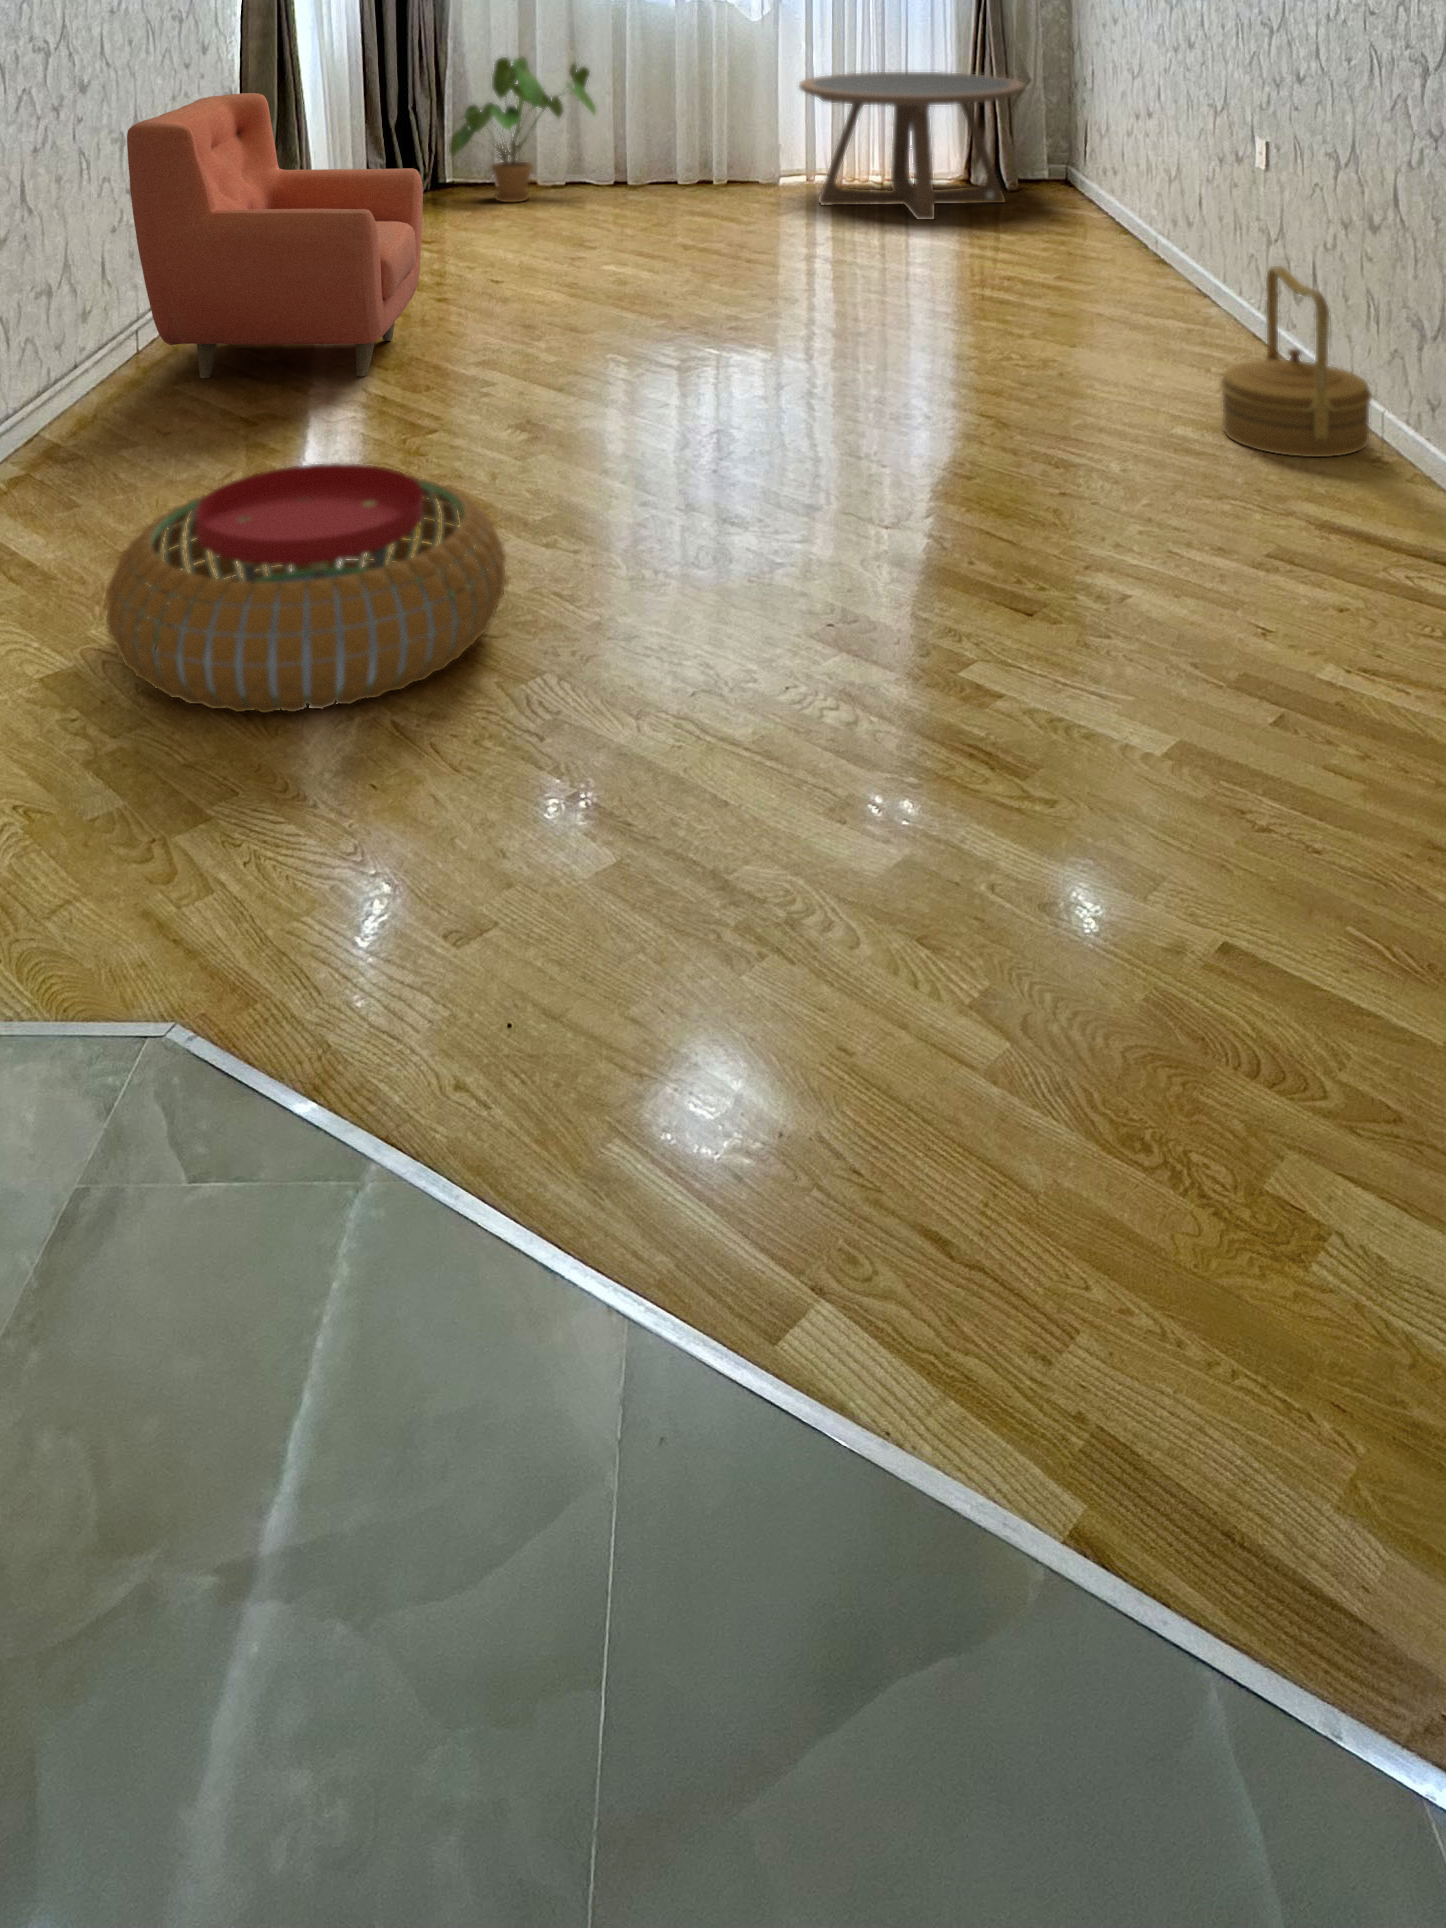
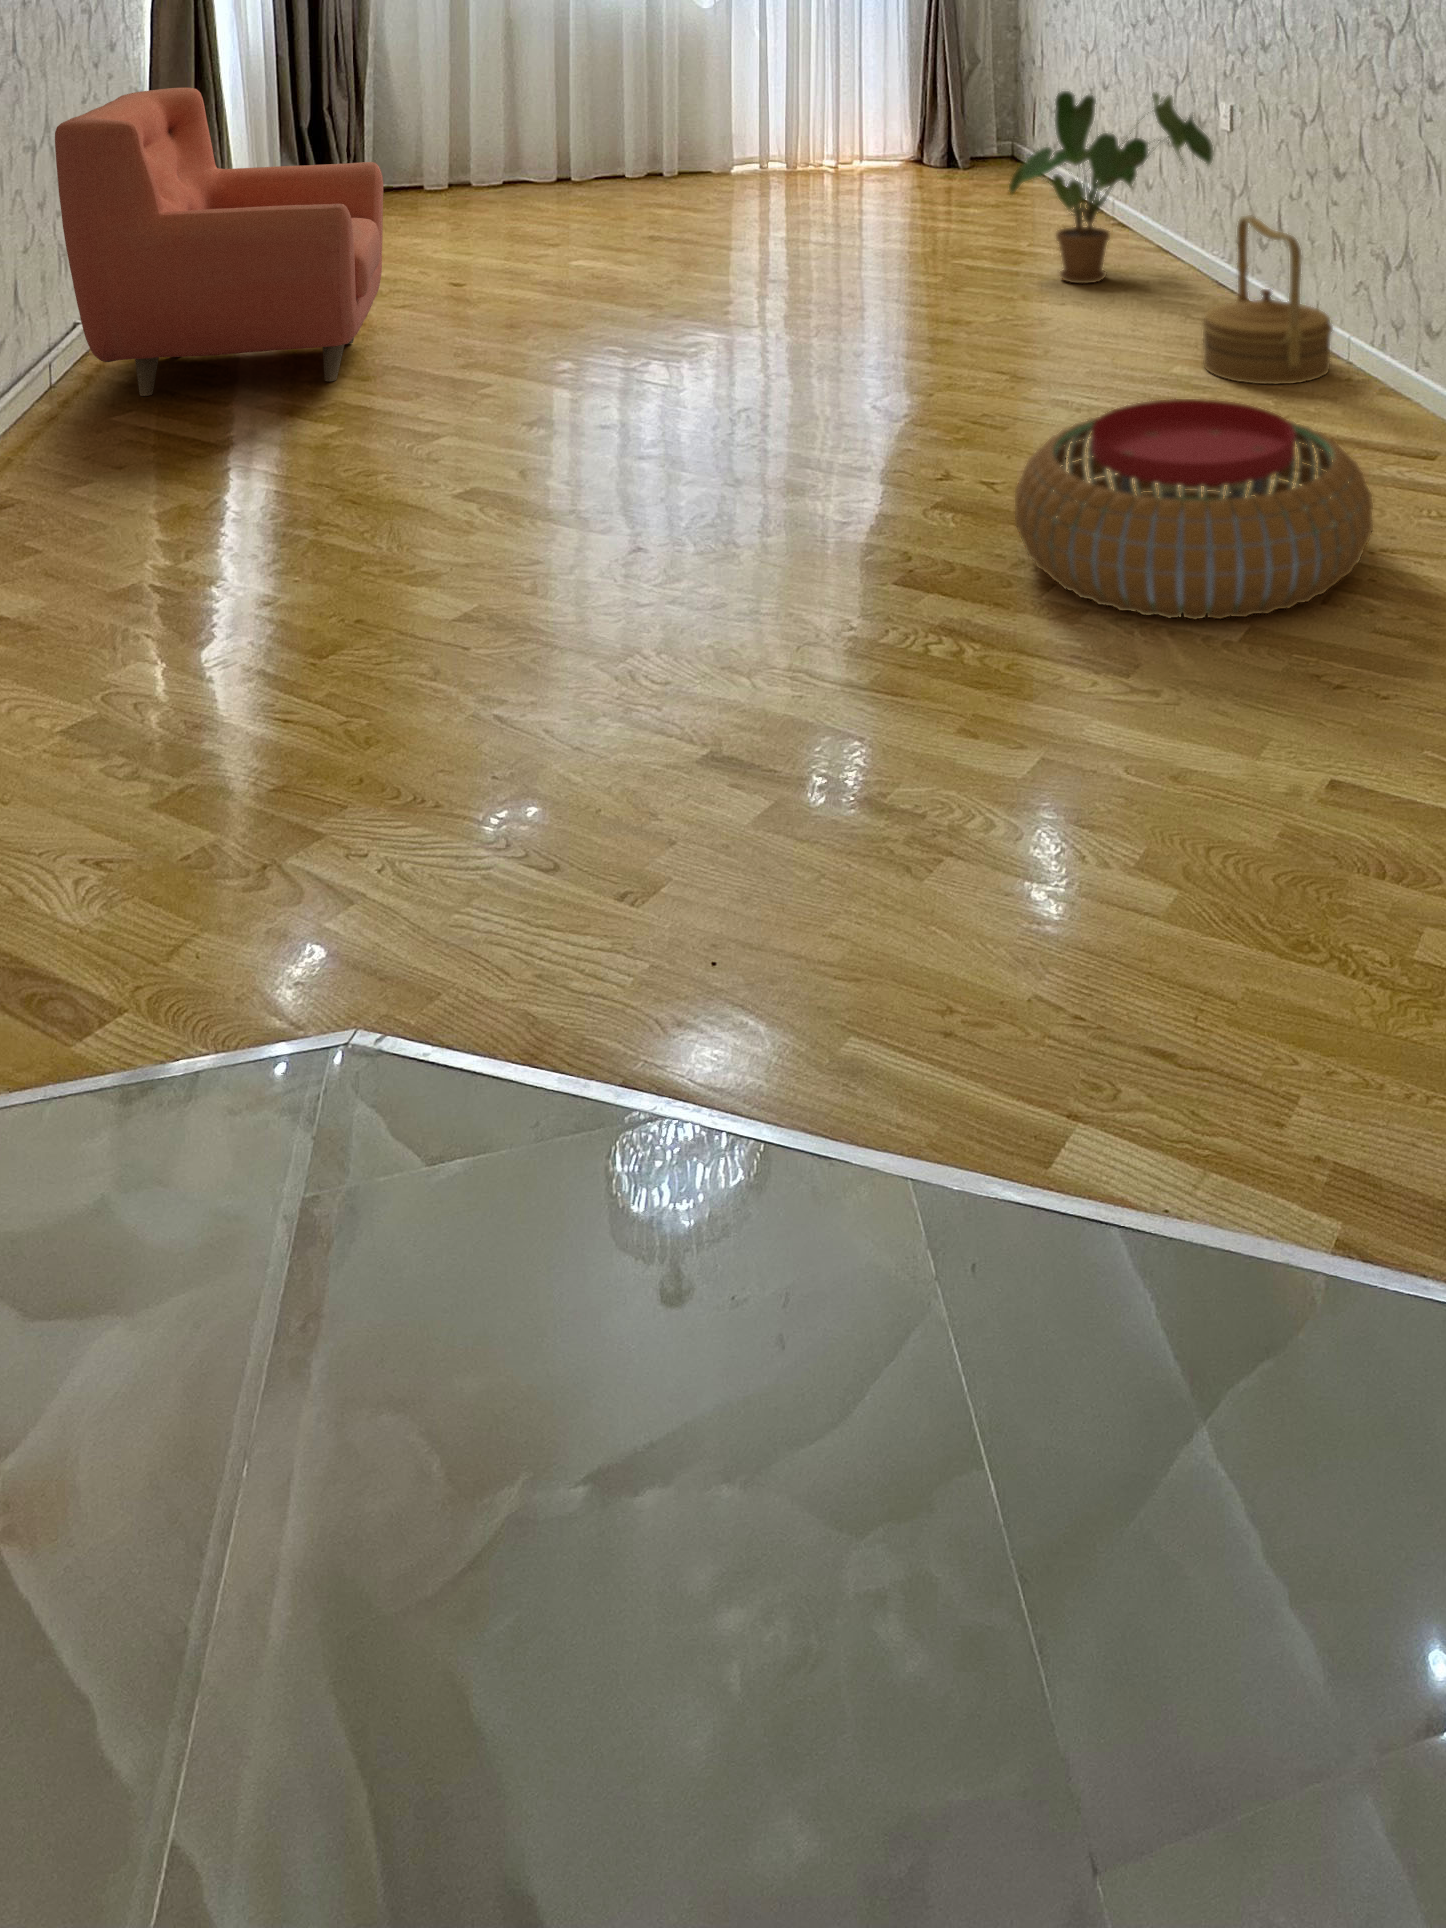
house plant: present [449,57,596,203] -> present [1009,91,1213,284]
coffee table: present [799,72,1025,220] -> none [748,55,970,198]
pouf: present [106,463,506,713] -> present [1015,399,1373,619]

